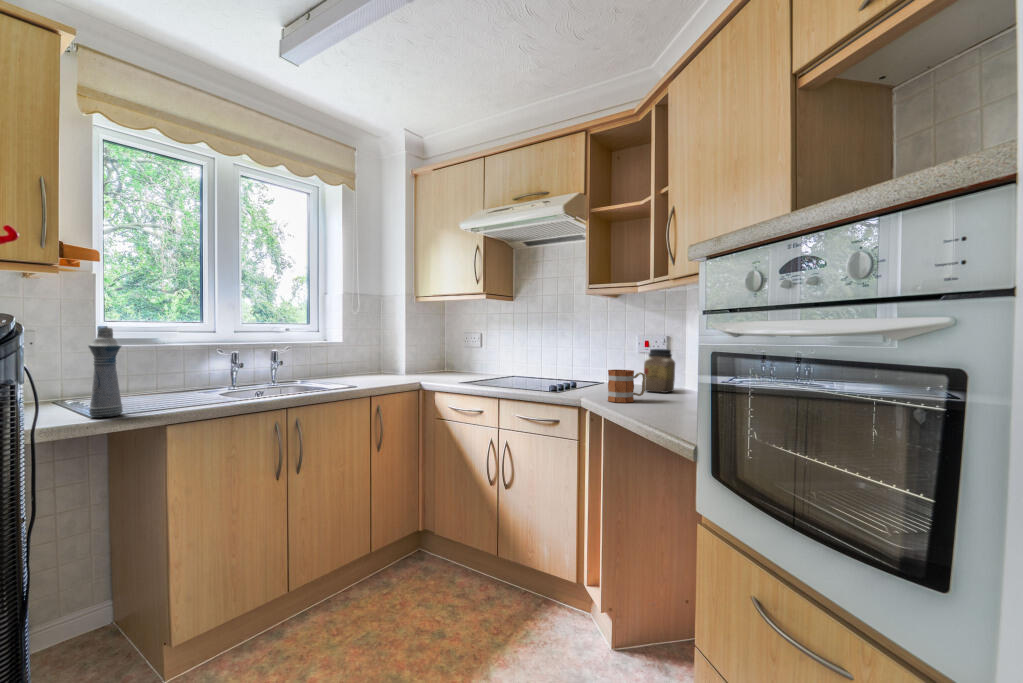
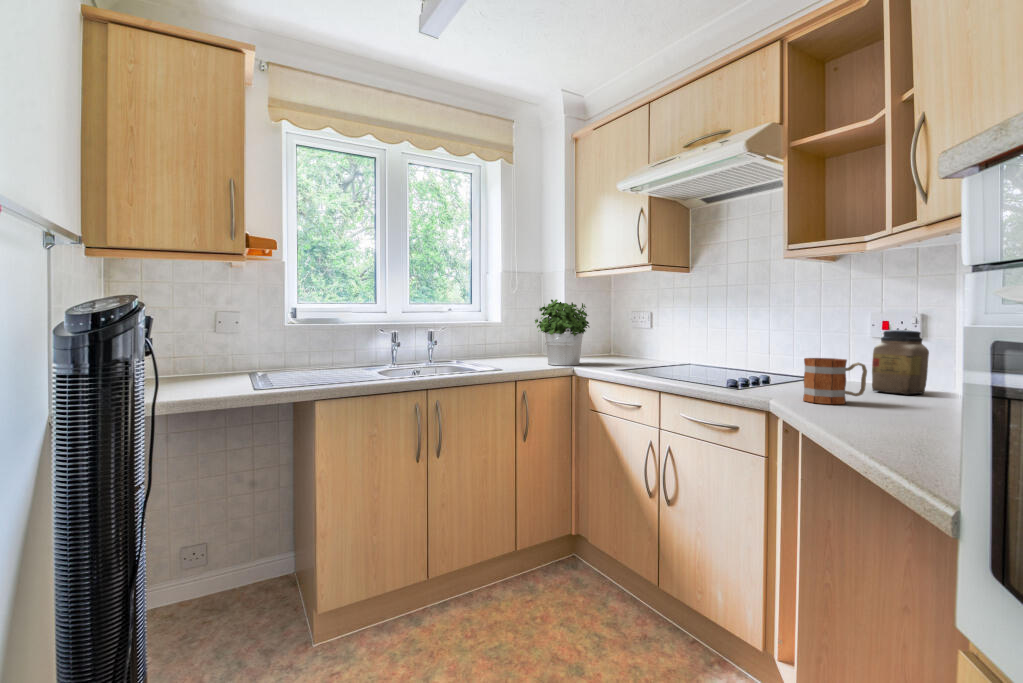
potted plant: none [379,319,431,379] -> present [535,299,589,366]
bottle: present [88,328,123,418] -> none [263,308,290,388]

